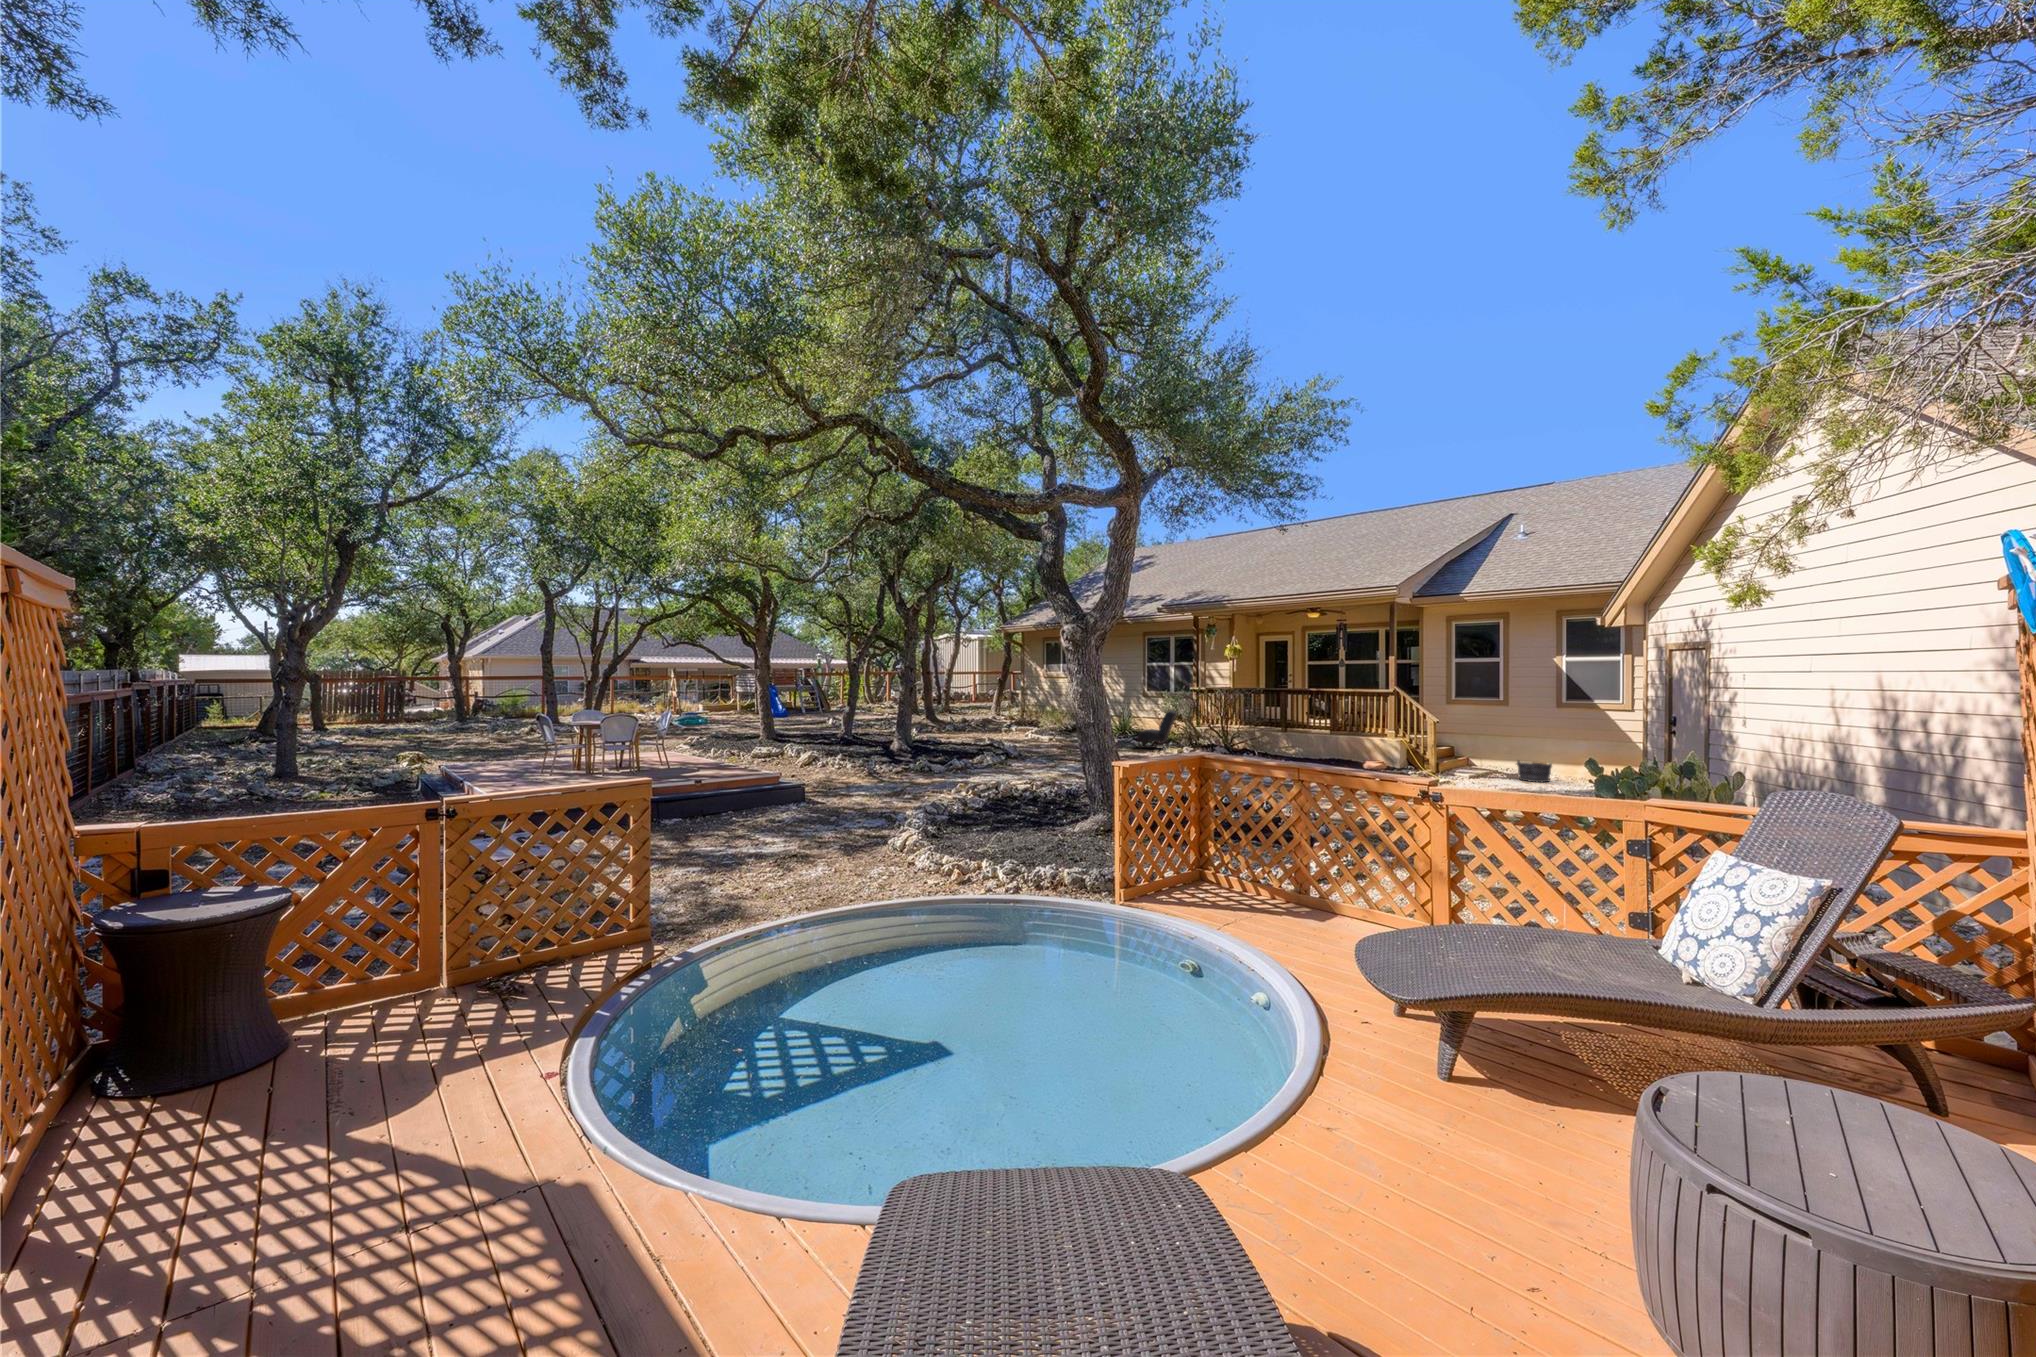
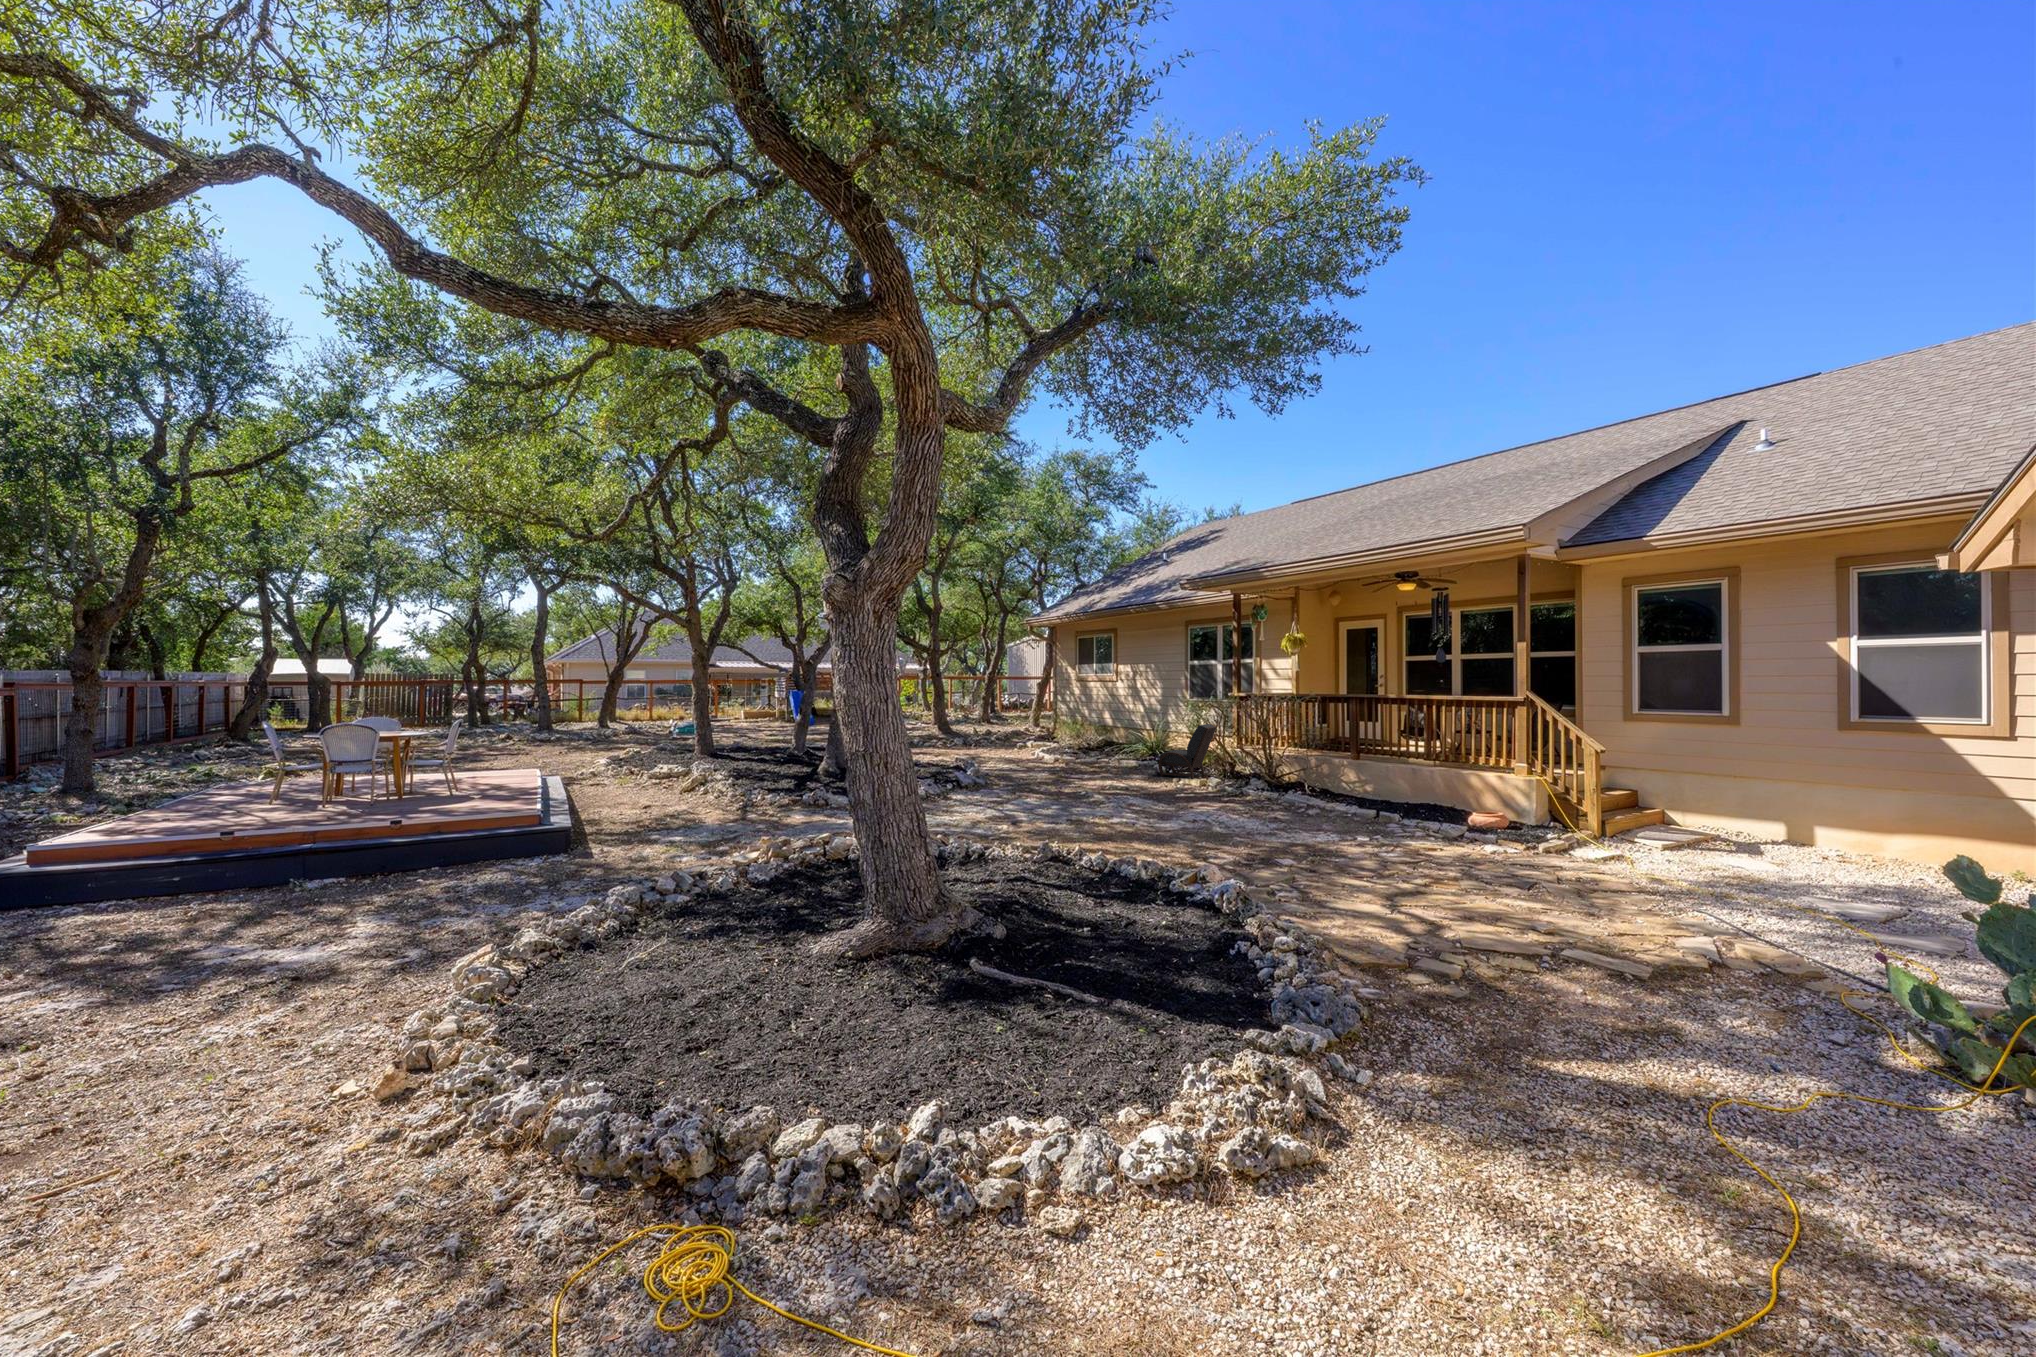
bucket: present [1517,761,1552,782] -> none [1752,821,1829,865]

